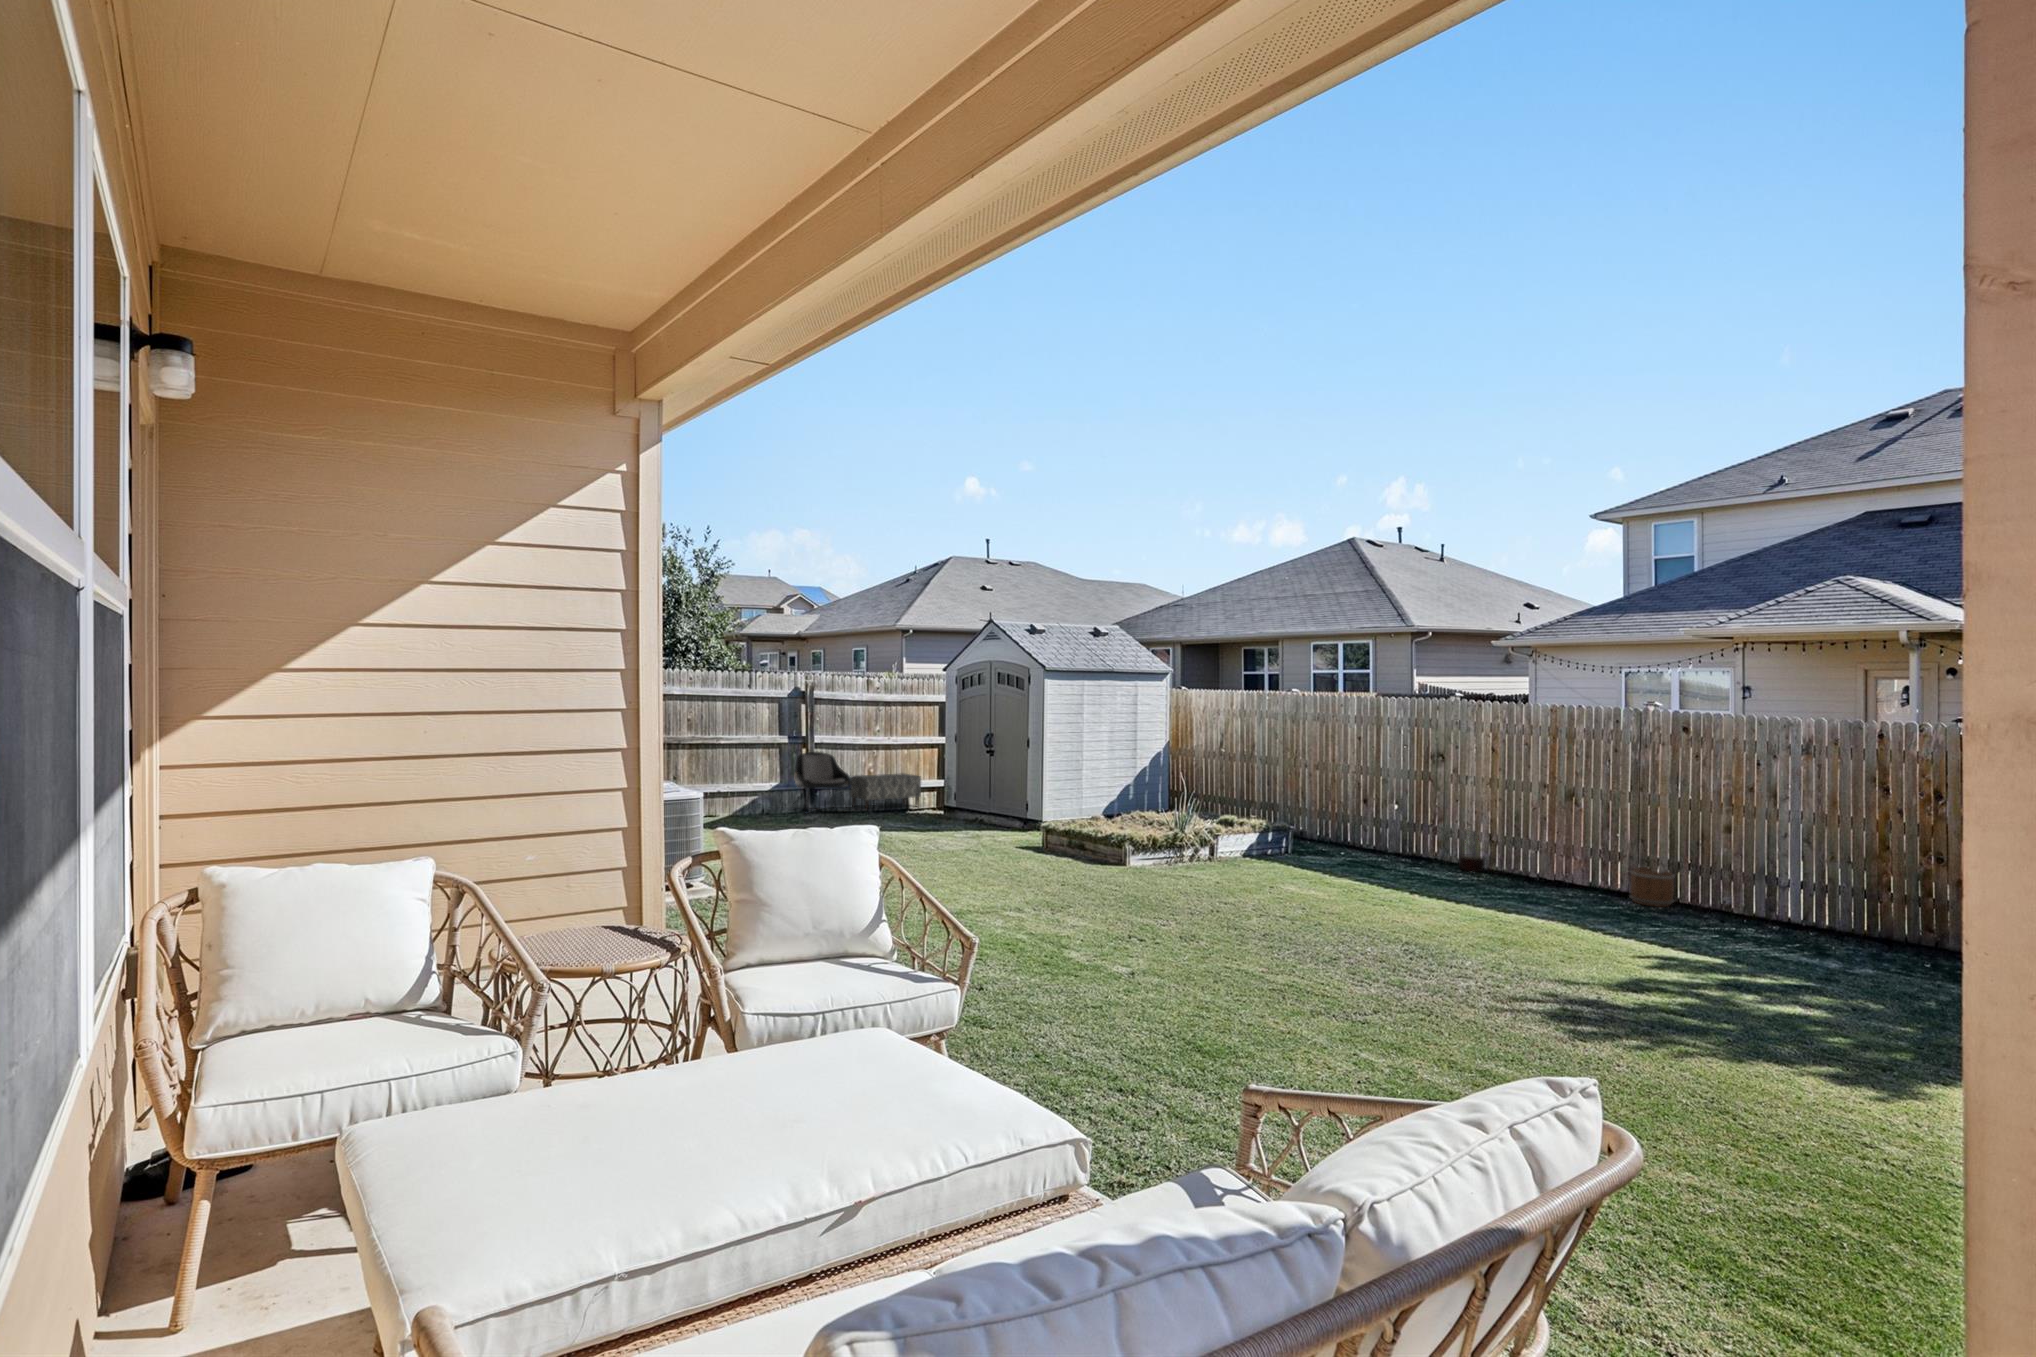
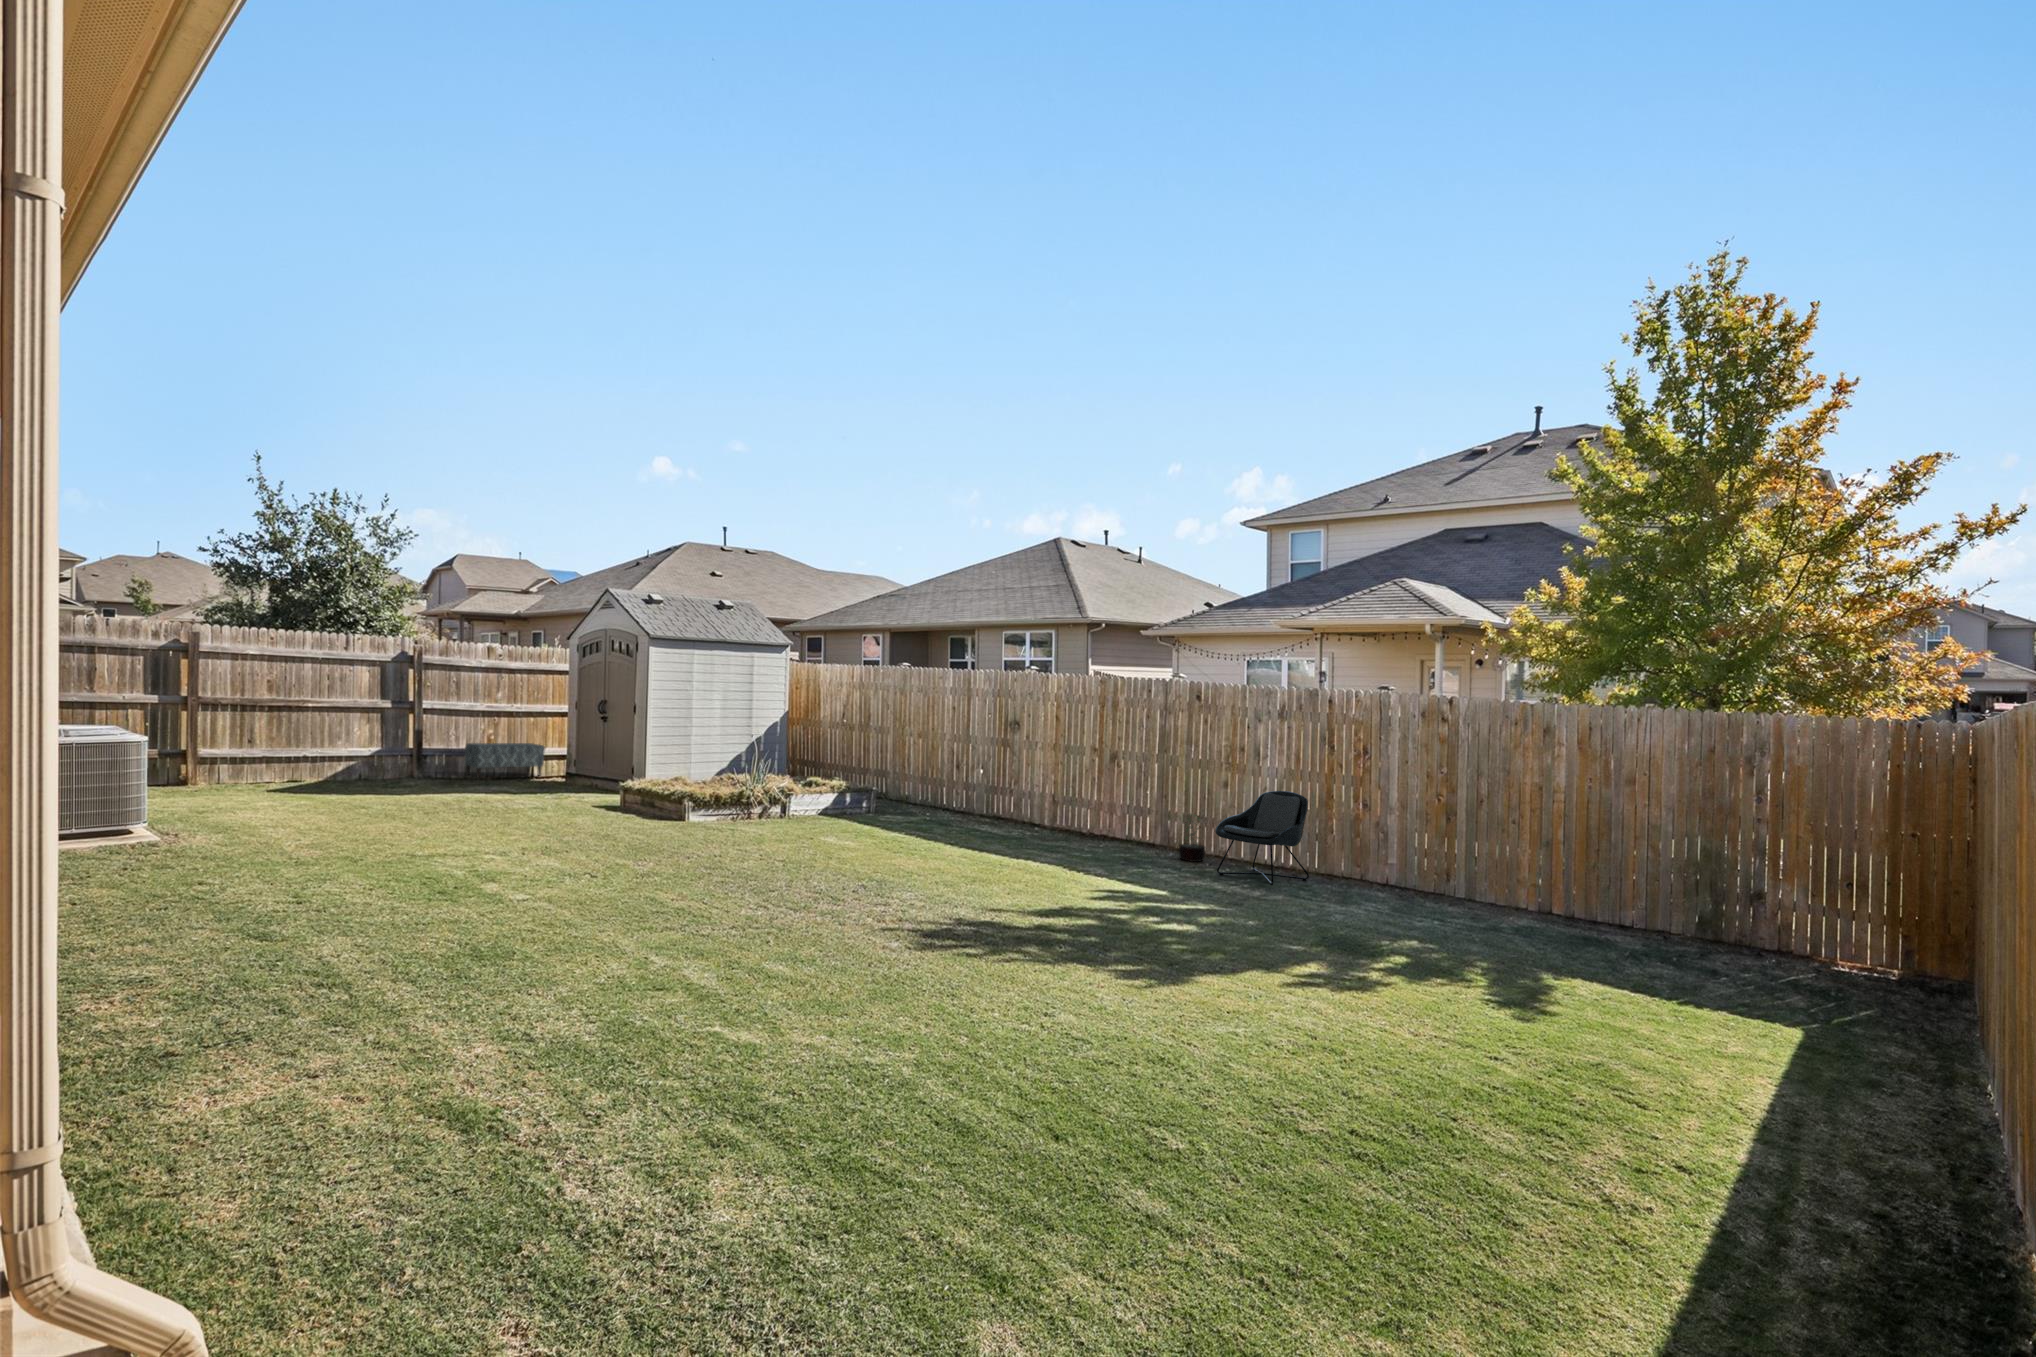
lounge chair: present [793,752,852,813] -> present [1215,791,1309,885]
decorative plant: present [1459,829,1485,872] -> present [1179,815,1205,862]
bucket: present [1629,867,1675,907] -> none [1124,819,1161,853]

